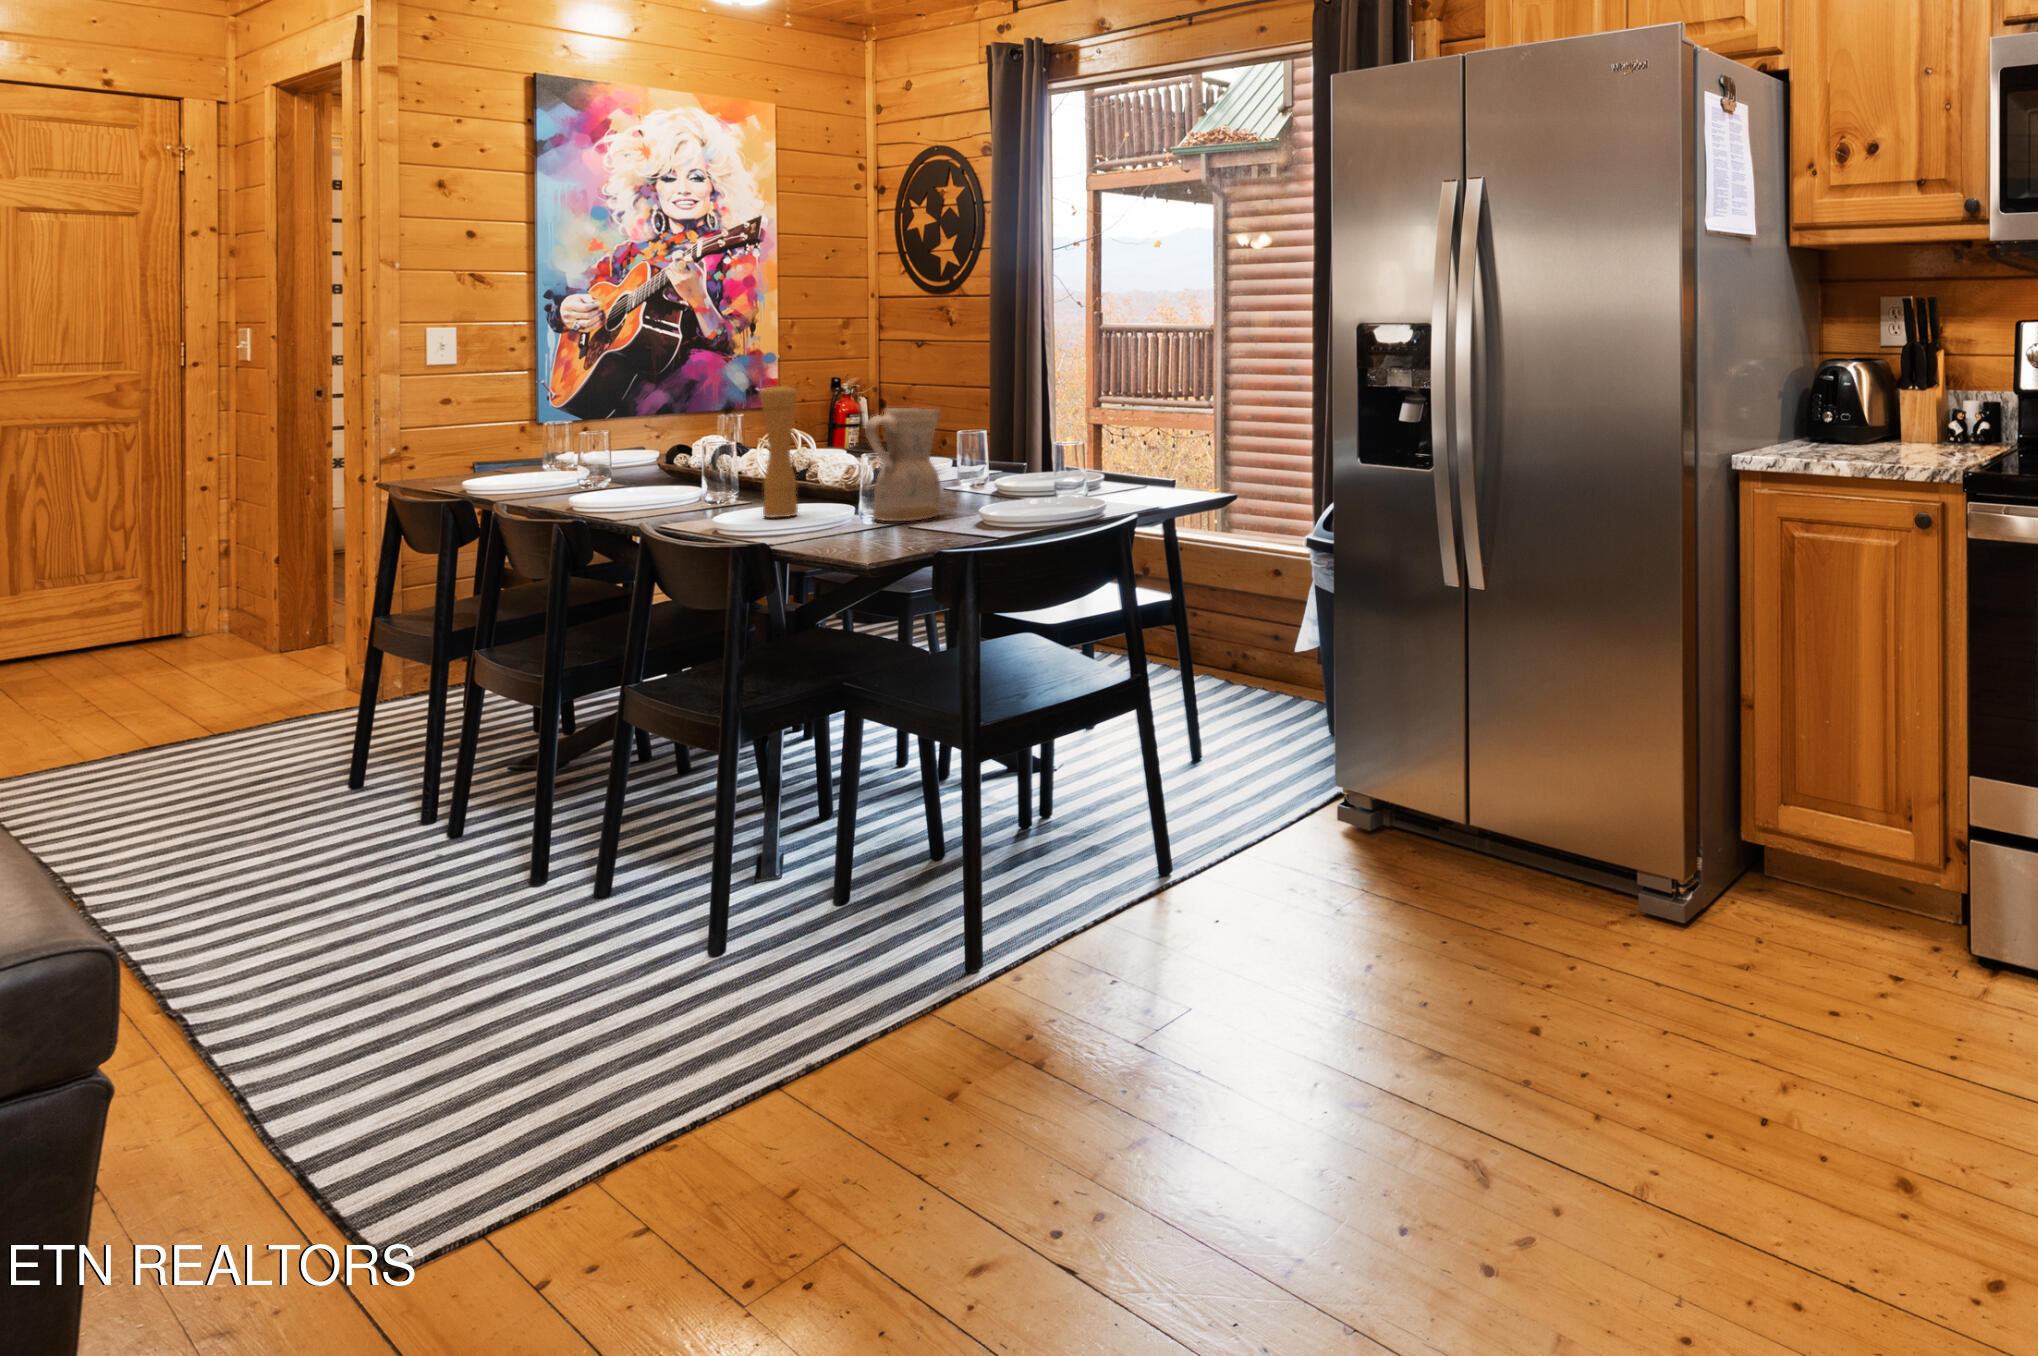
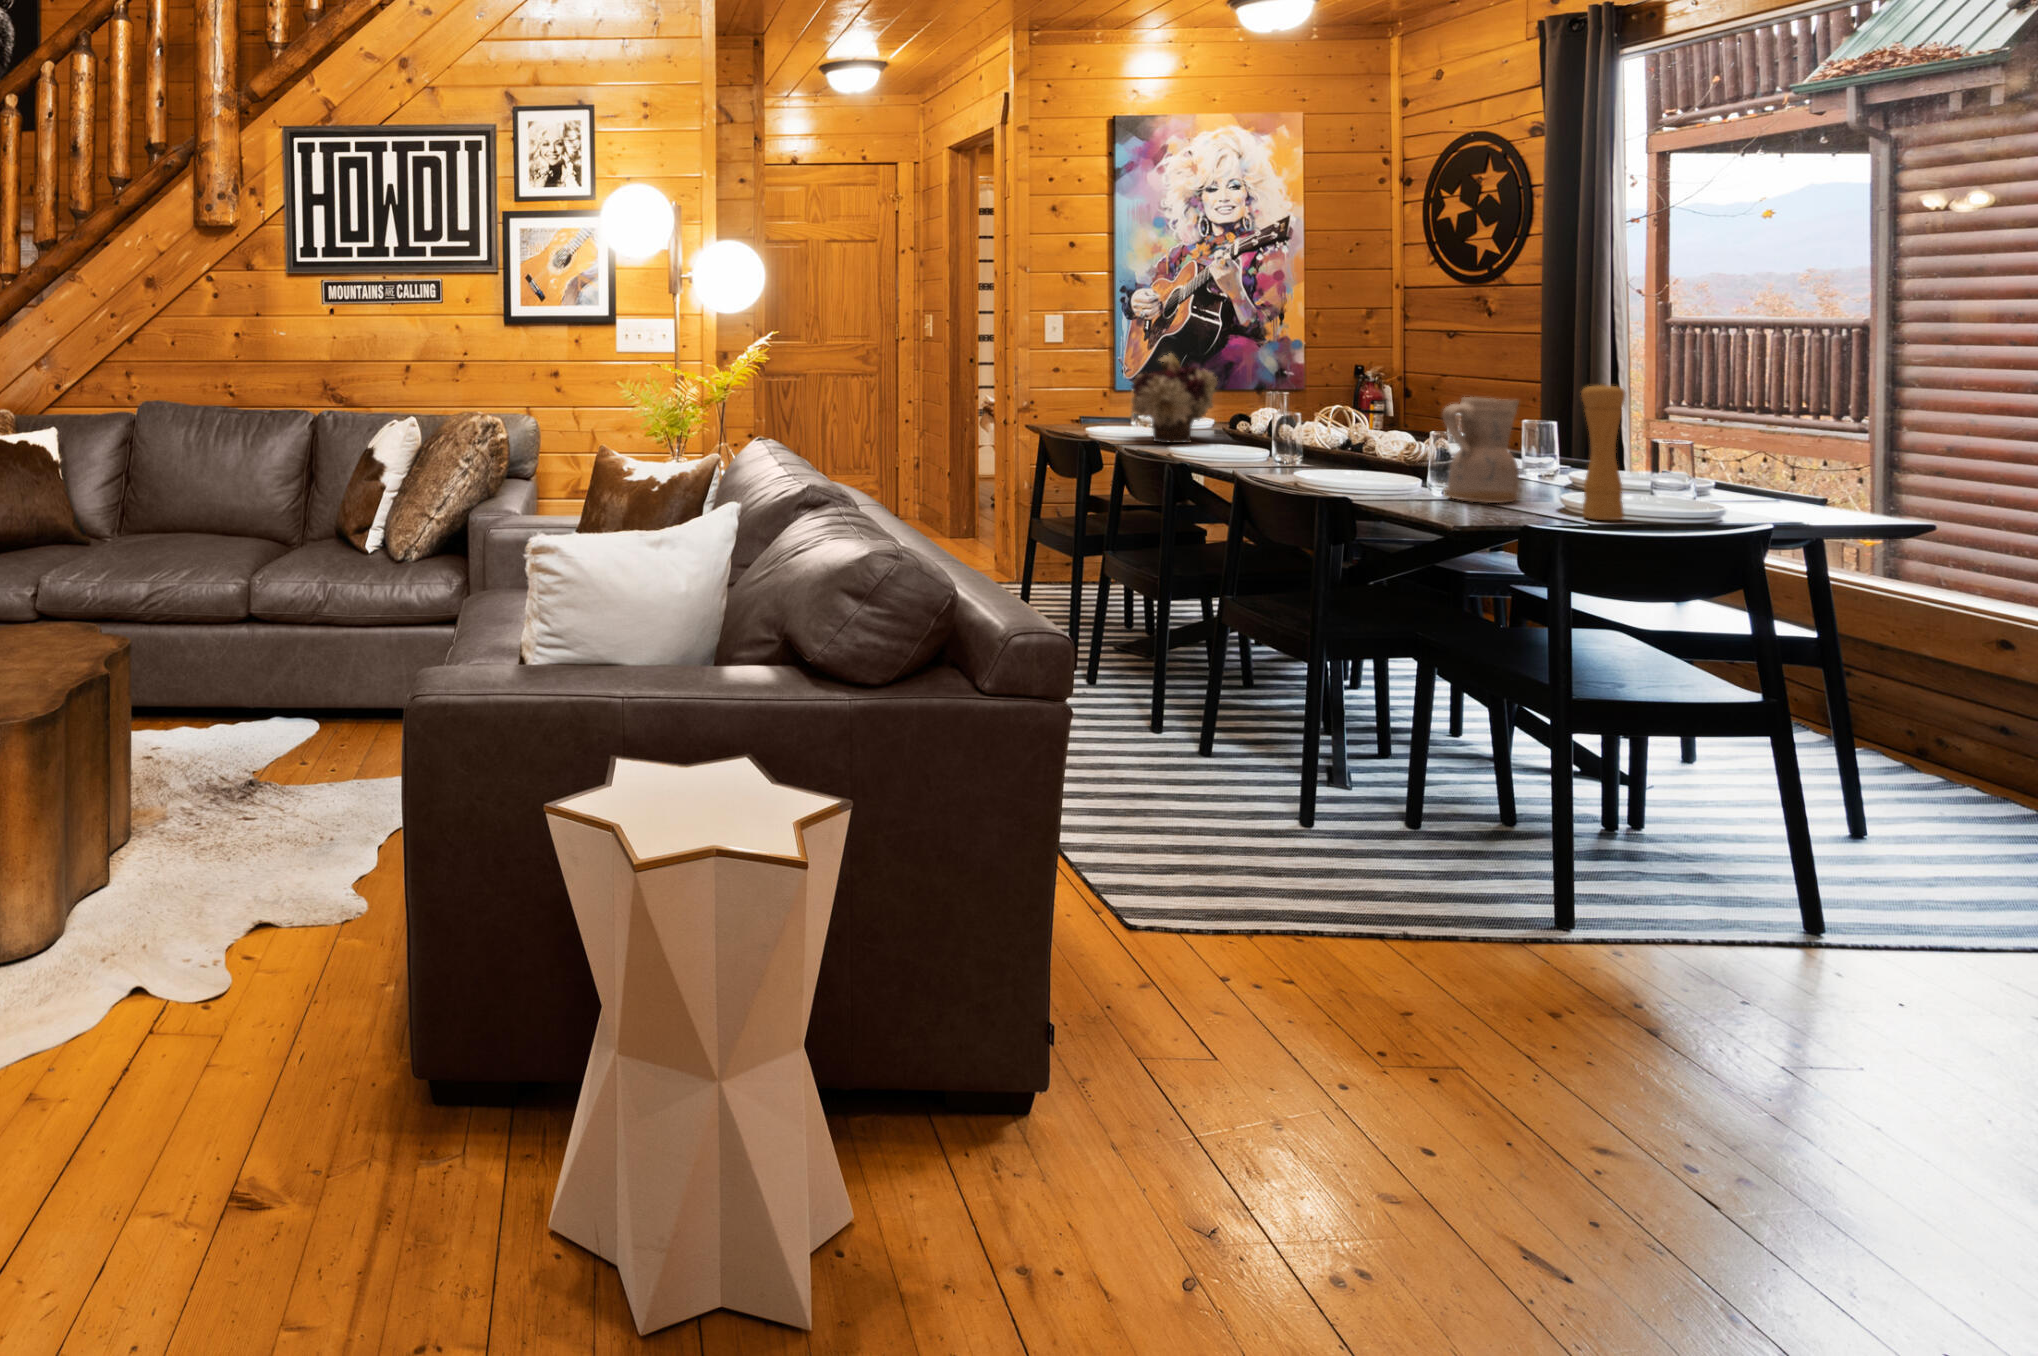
flower arrangement: none [521,366,642,481] -> present [1132,353,1217,443]
pepper mill: present [760,385,798,517] -> present [1581,383,1625,520]

